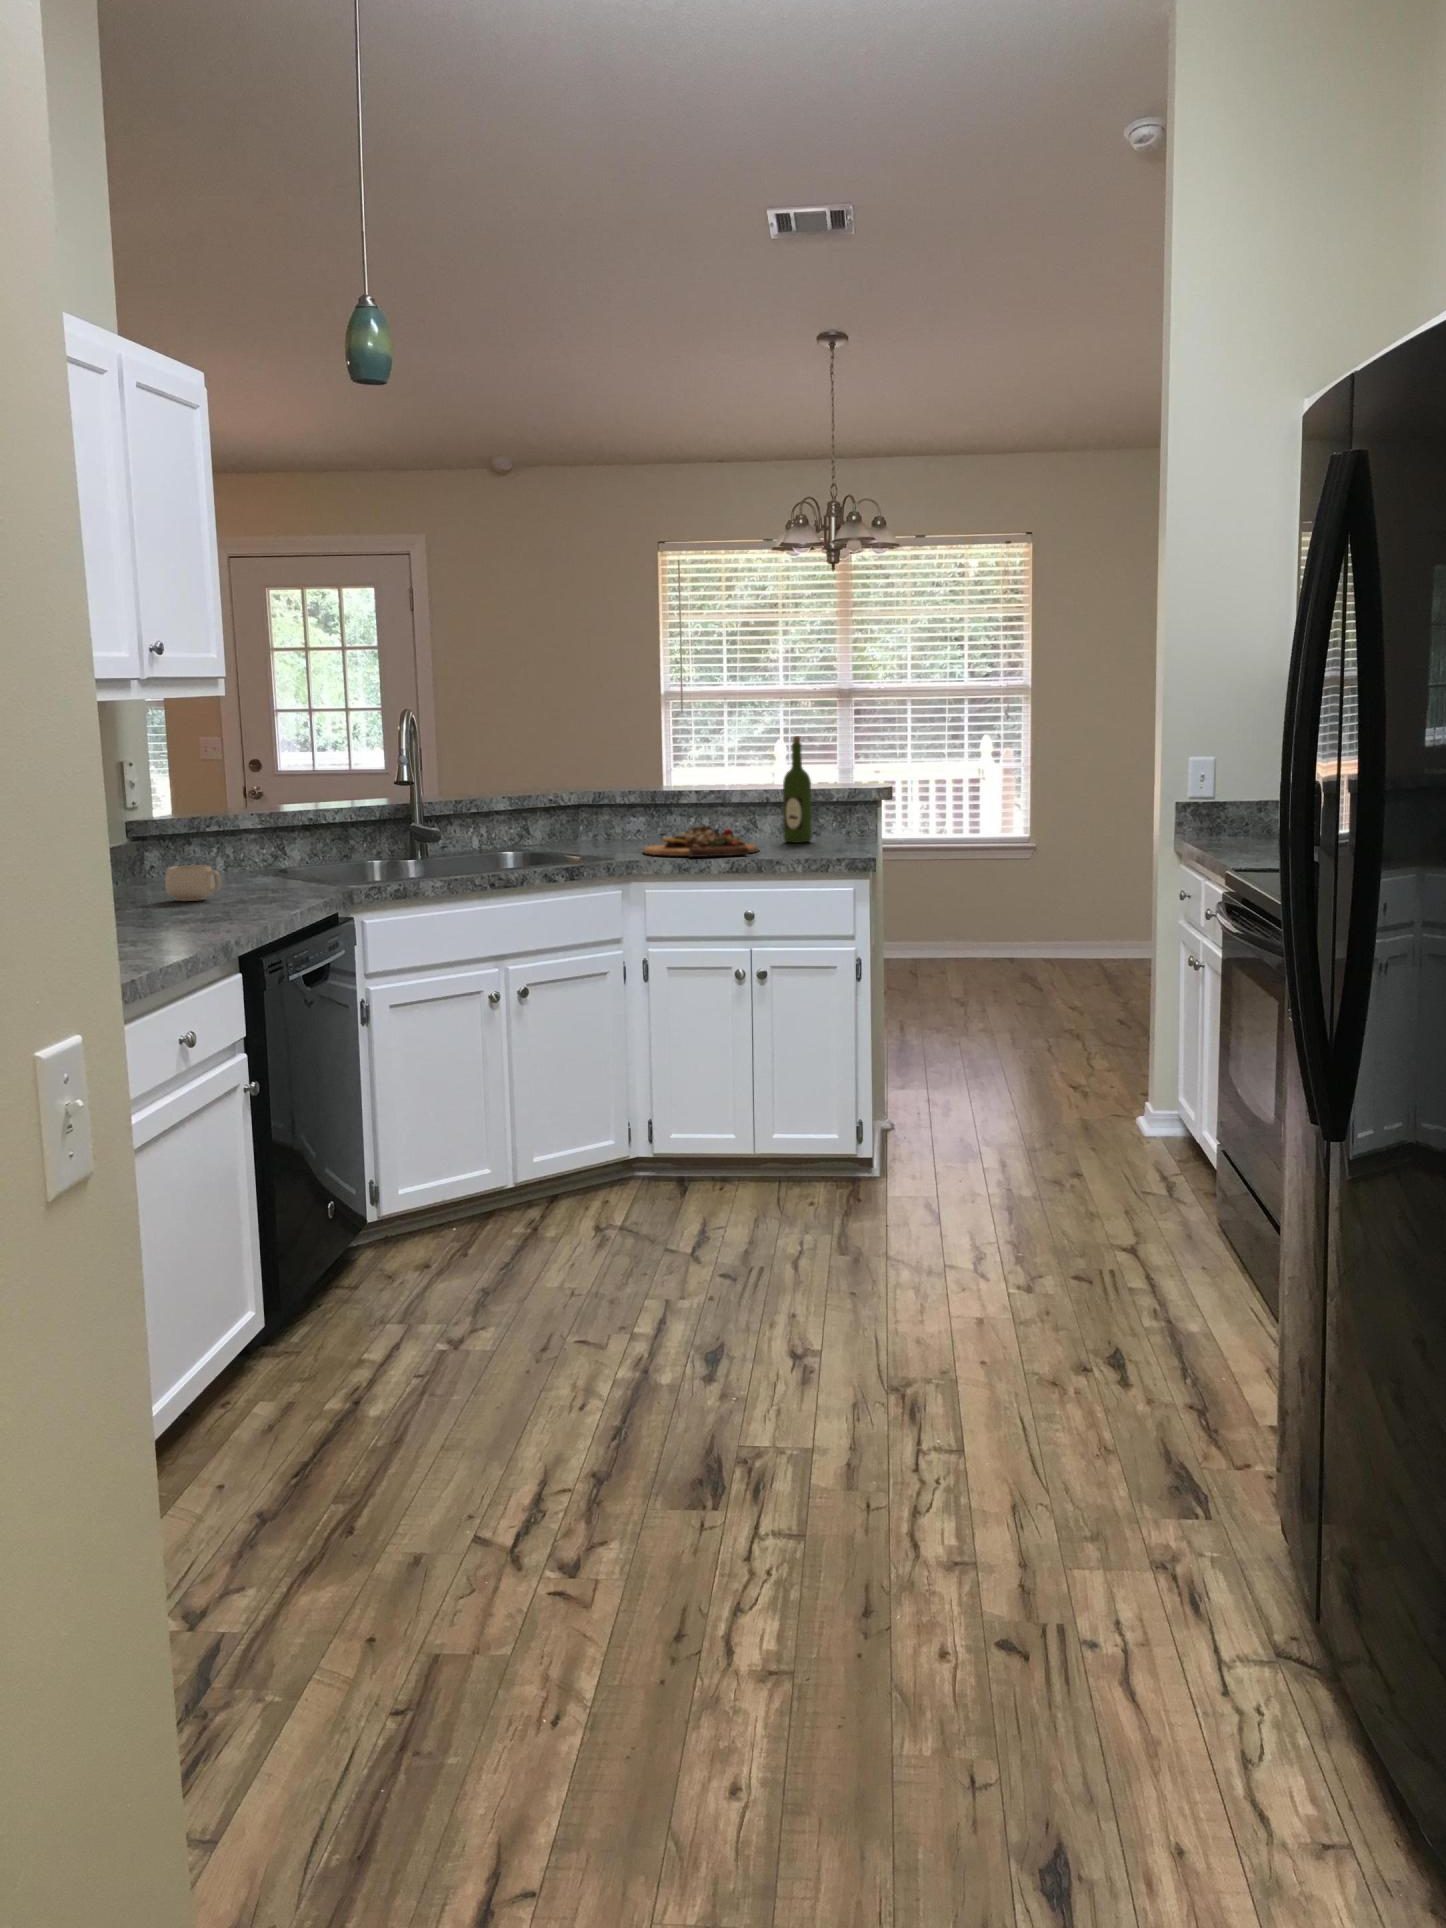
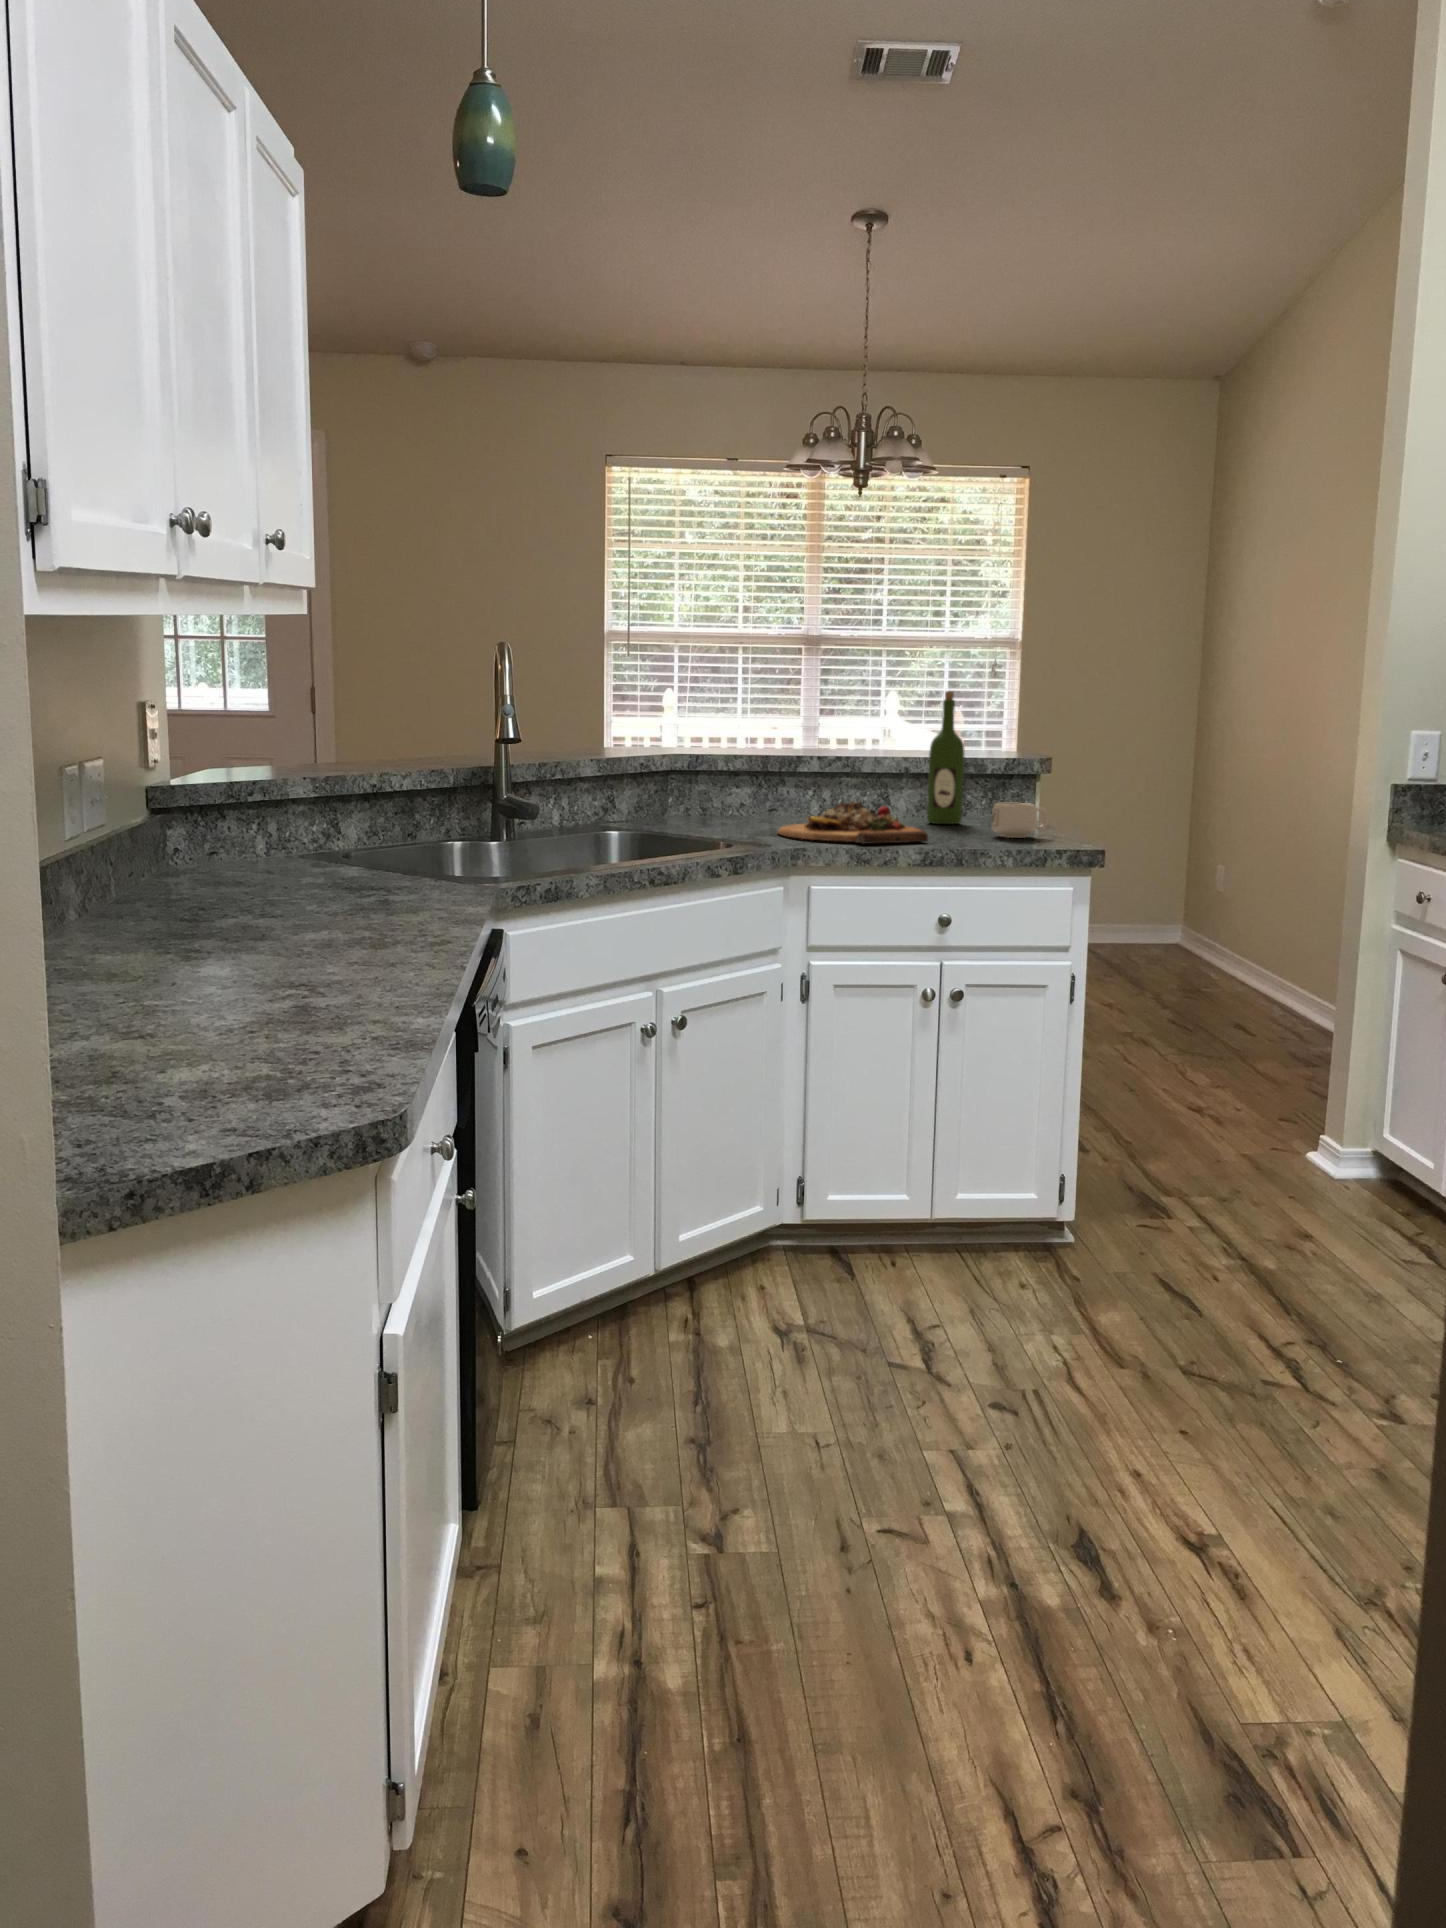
mug: present [165,865,221,901] -> present [991,803,1047,838]

